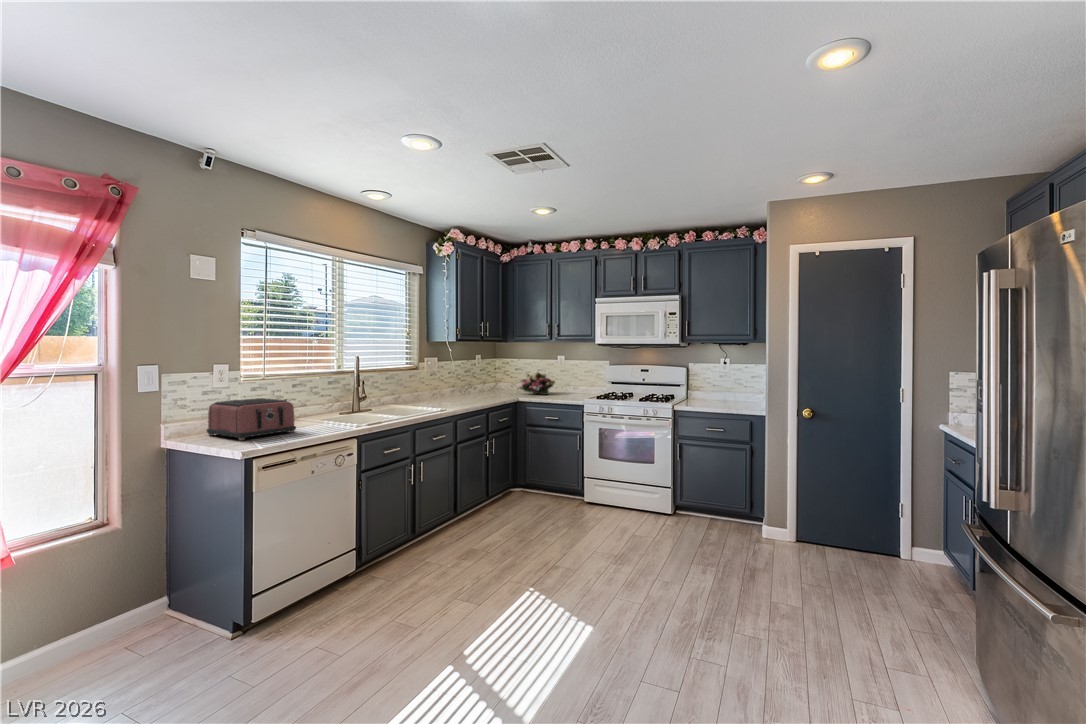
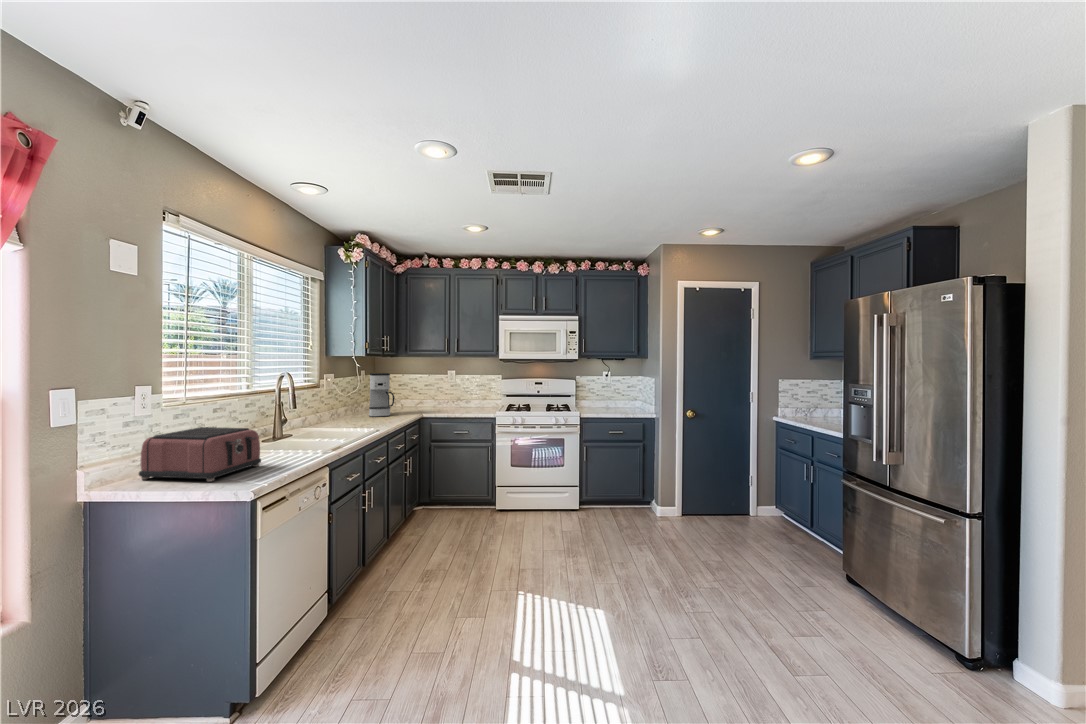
coffee maker: none [459,359,483,400] -> present [369,373,395,417]
flower arrangement: present [518,372,555,395] -> none [419,384,457,408]

